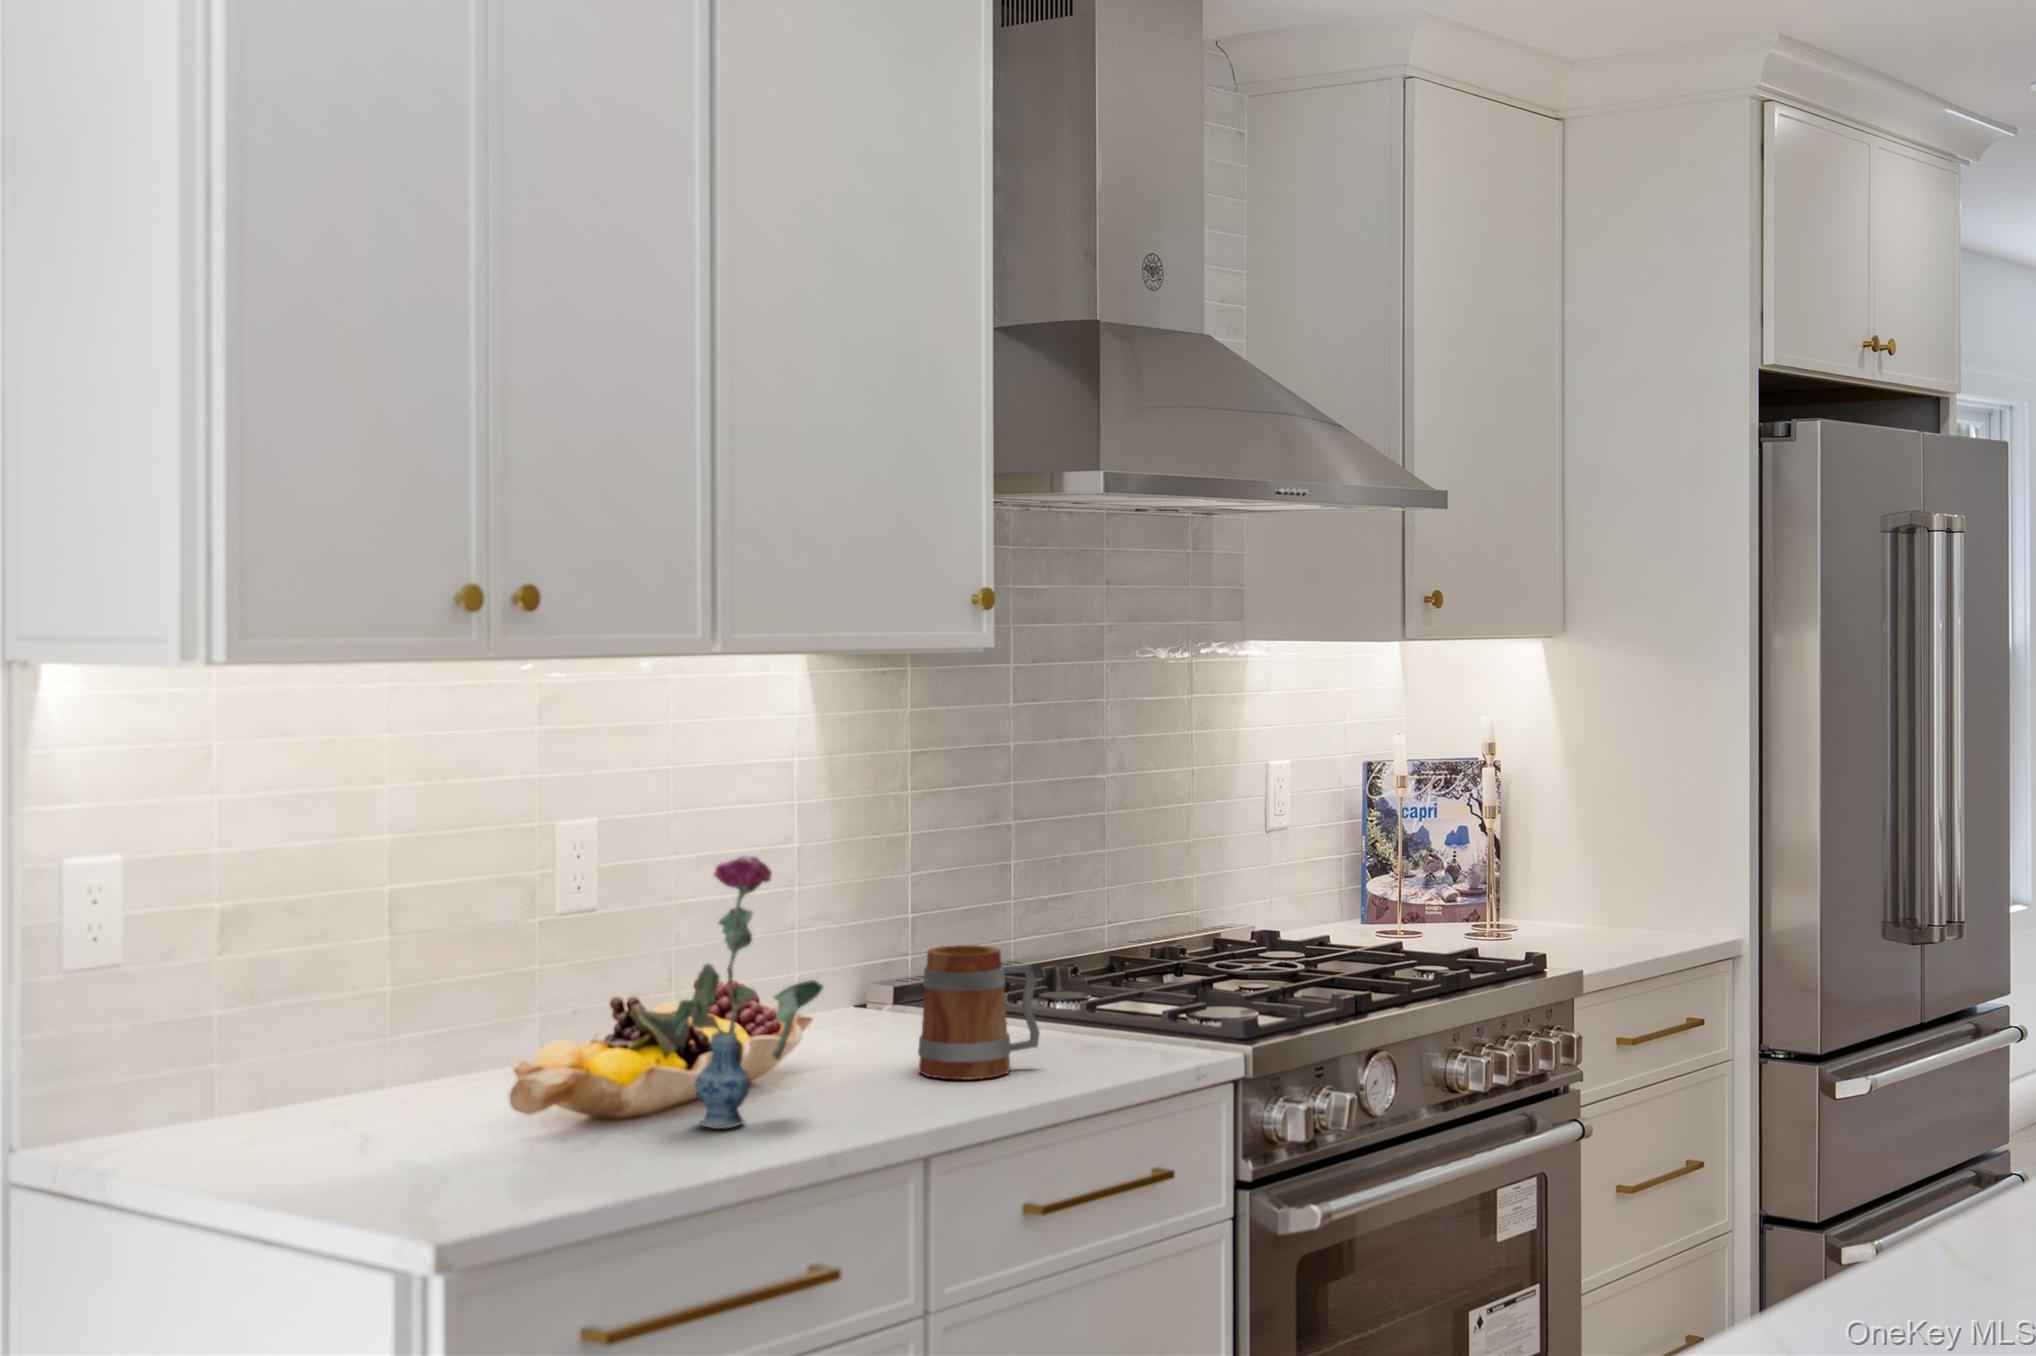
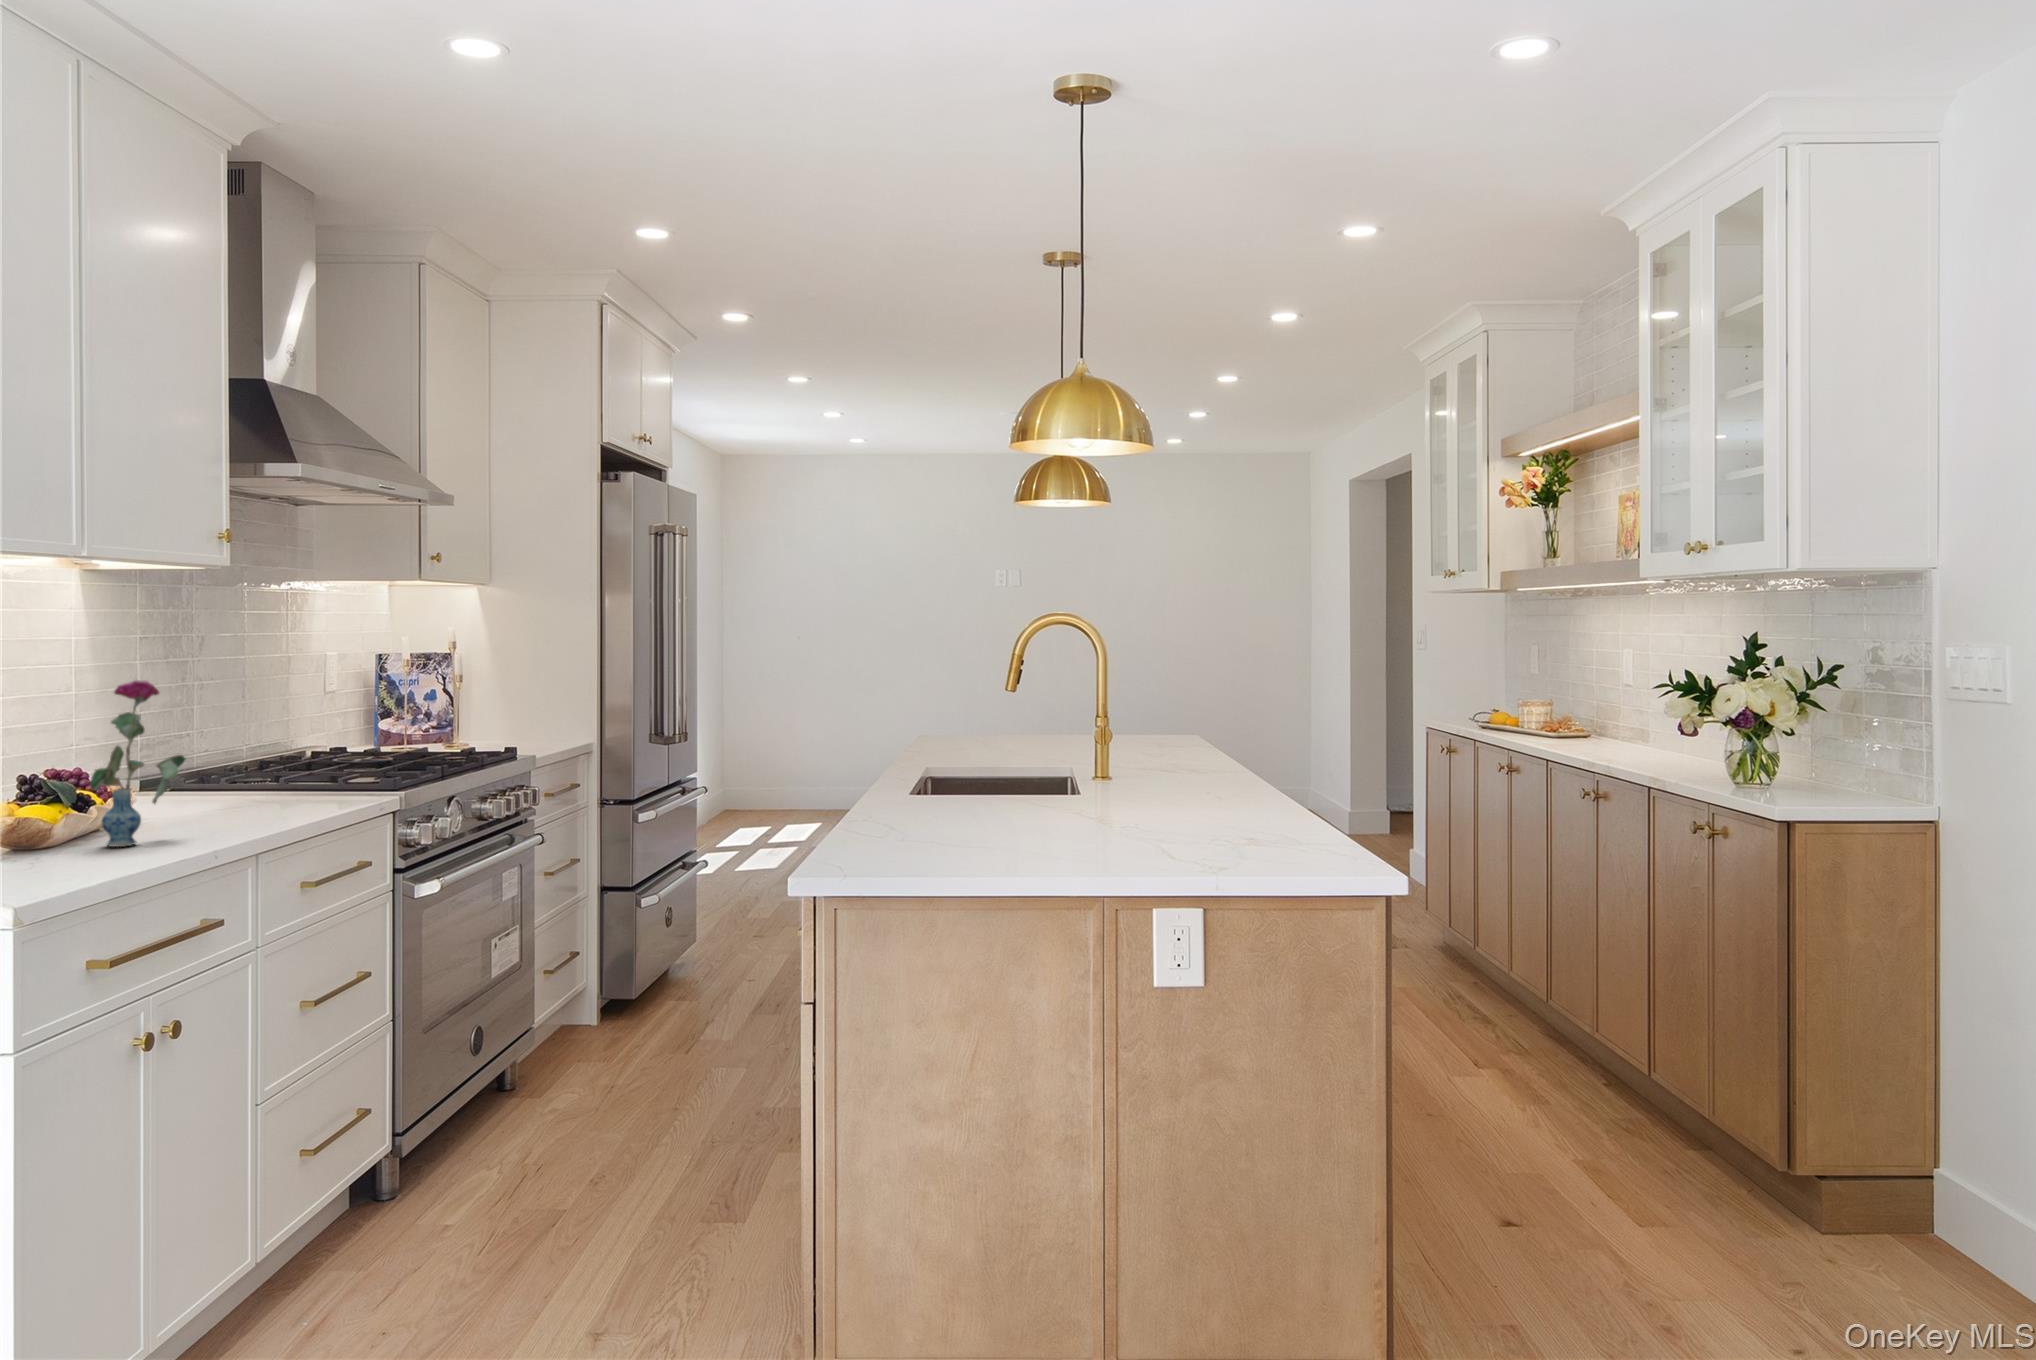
mug: present [918,945,1040,1079] -> none [209,741,289,818]

